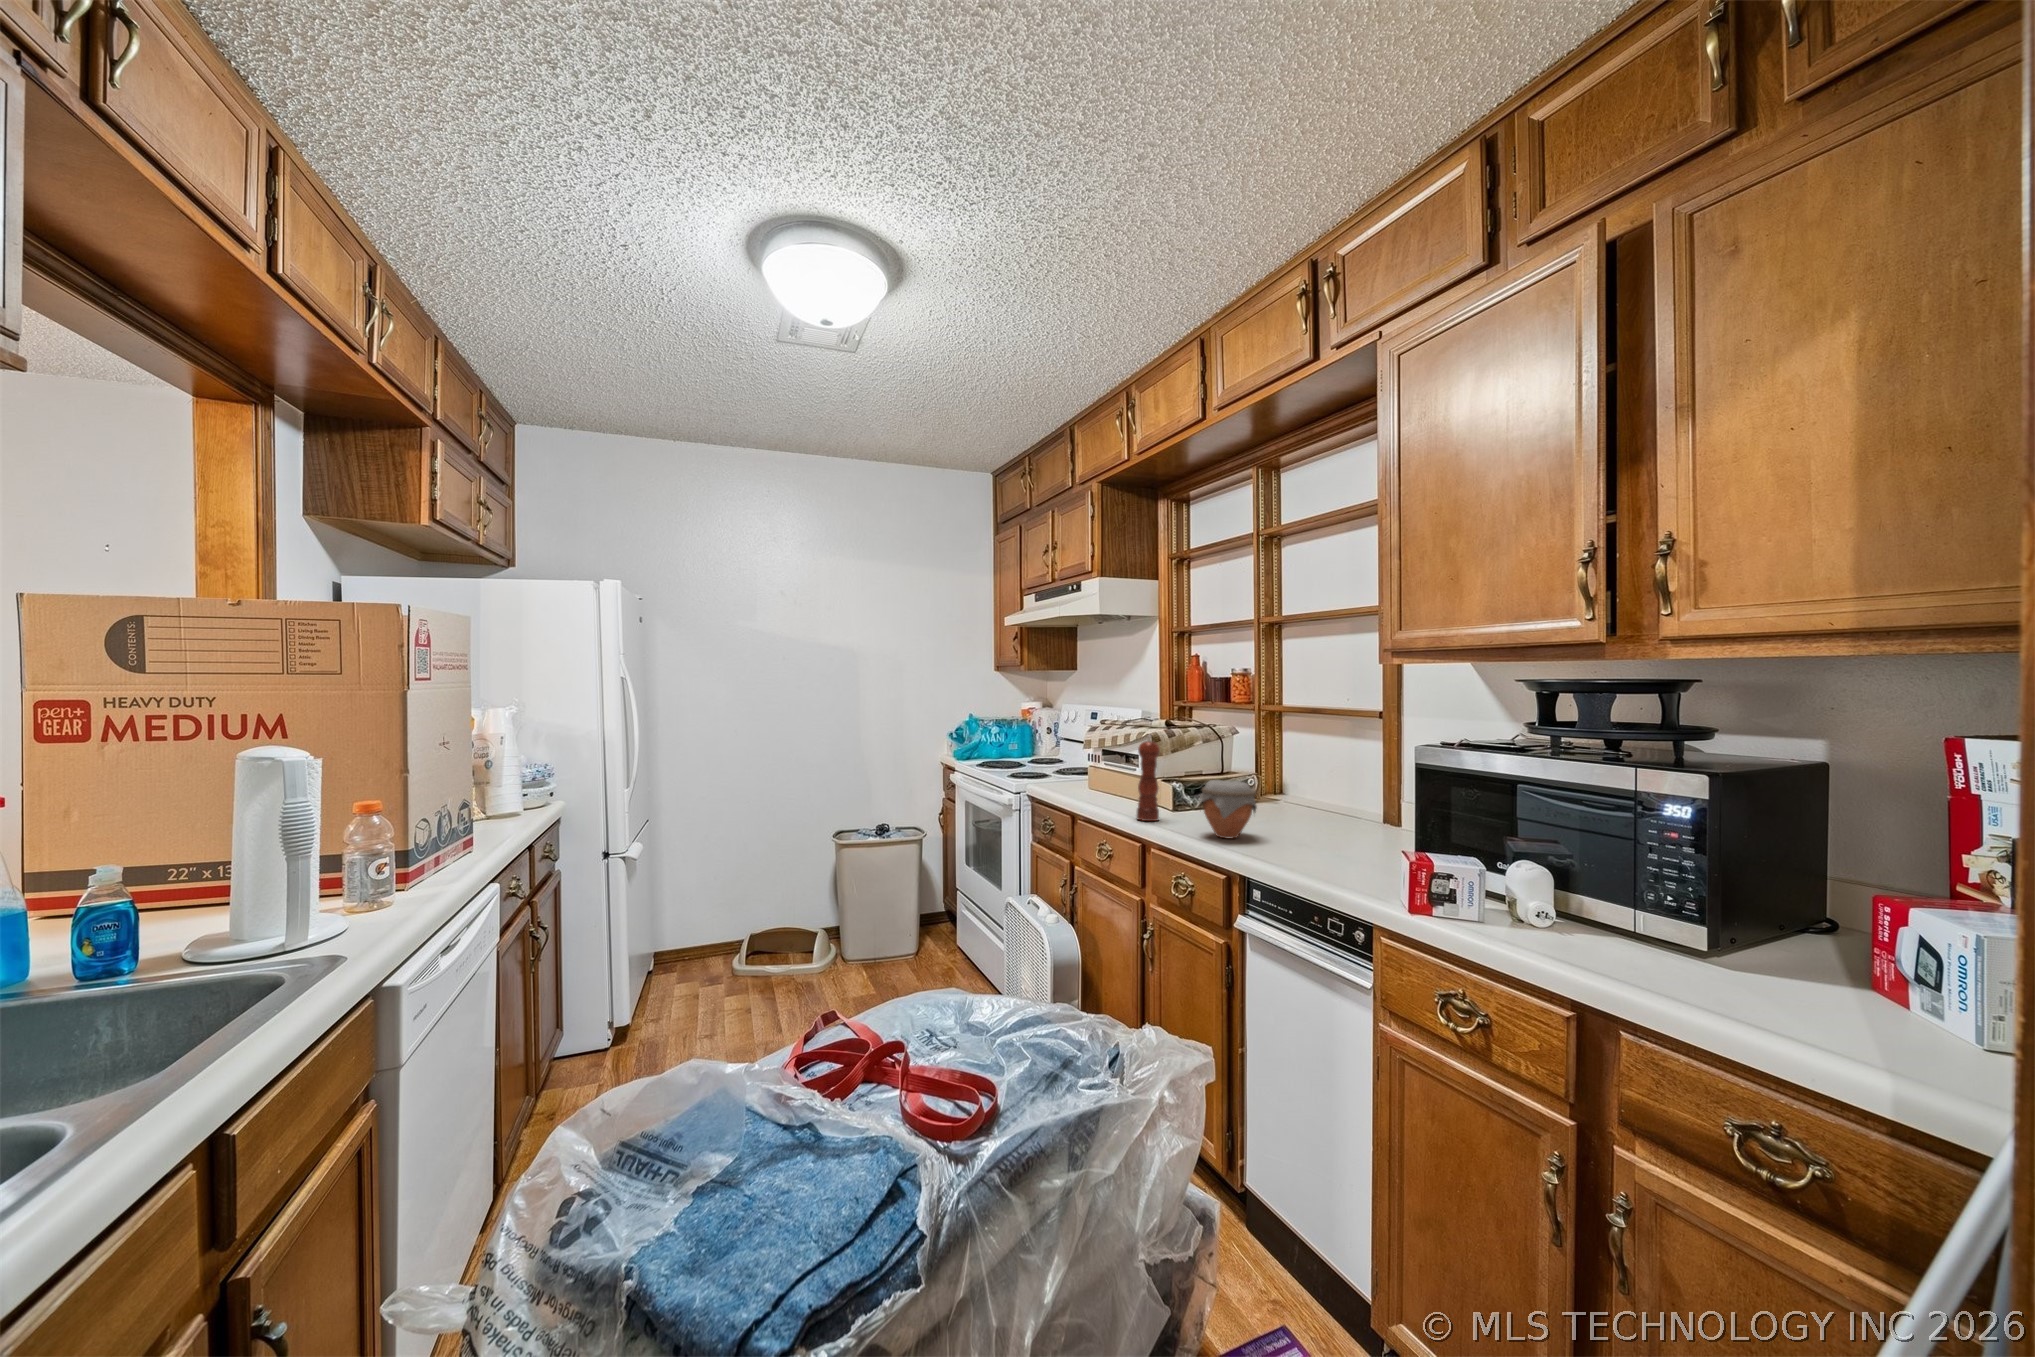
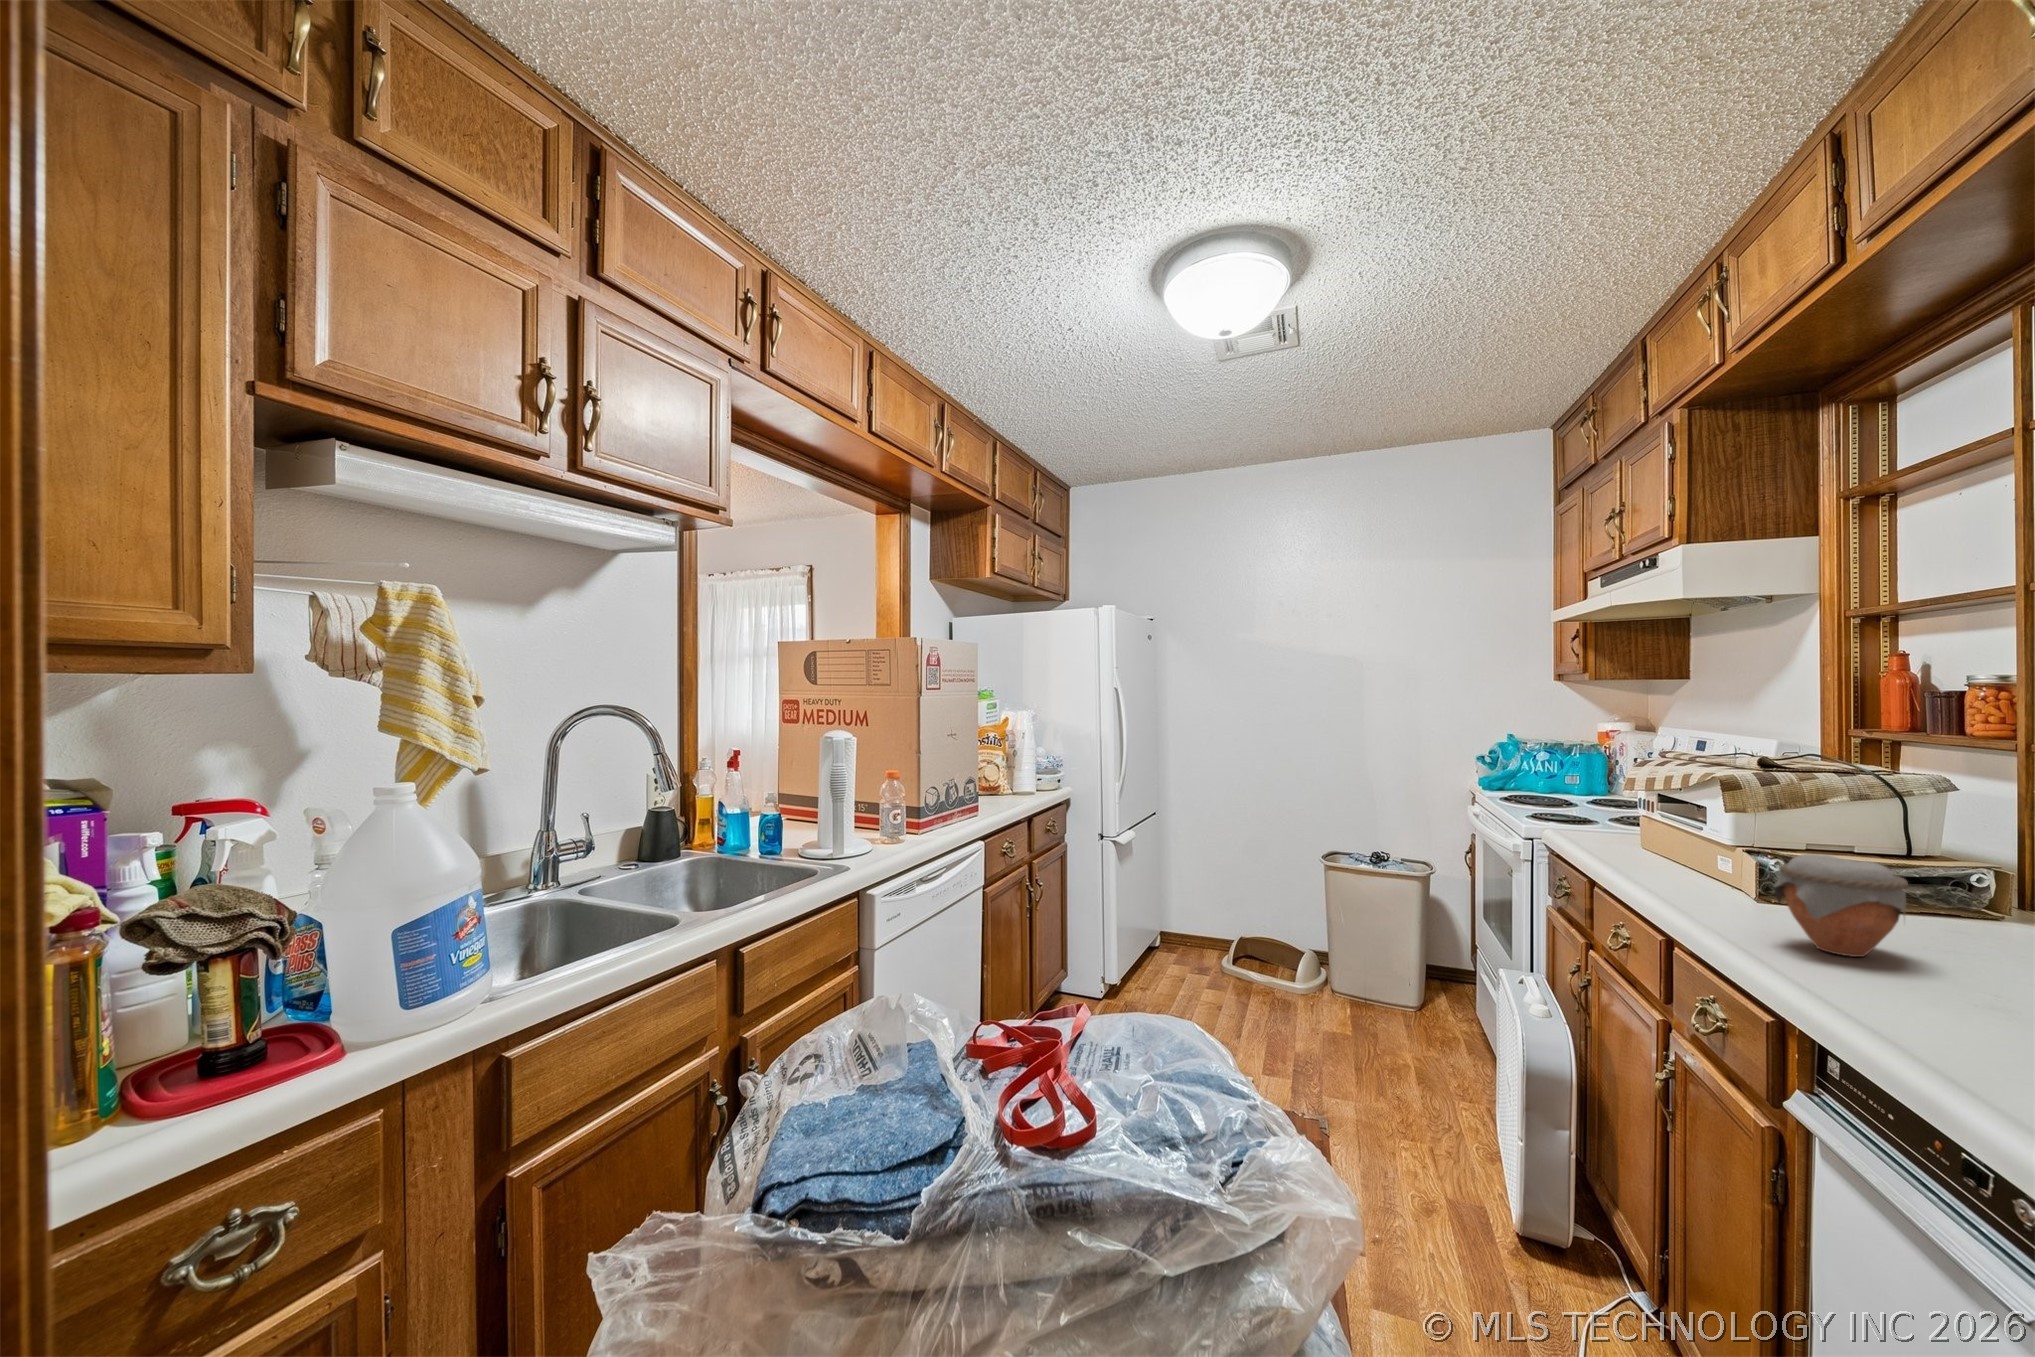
pepper mill: present [1136,735,1160,821] -> none [1686,775,1731,906]

